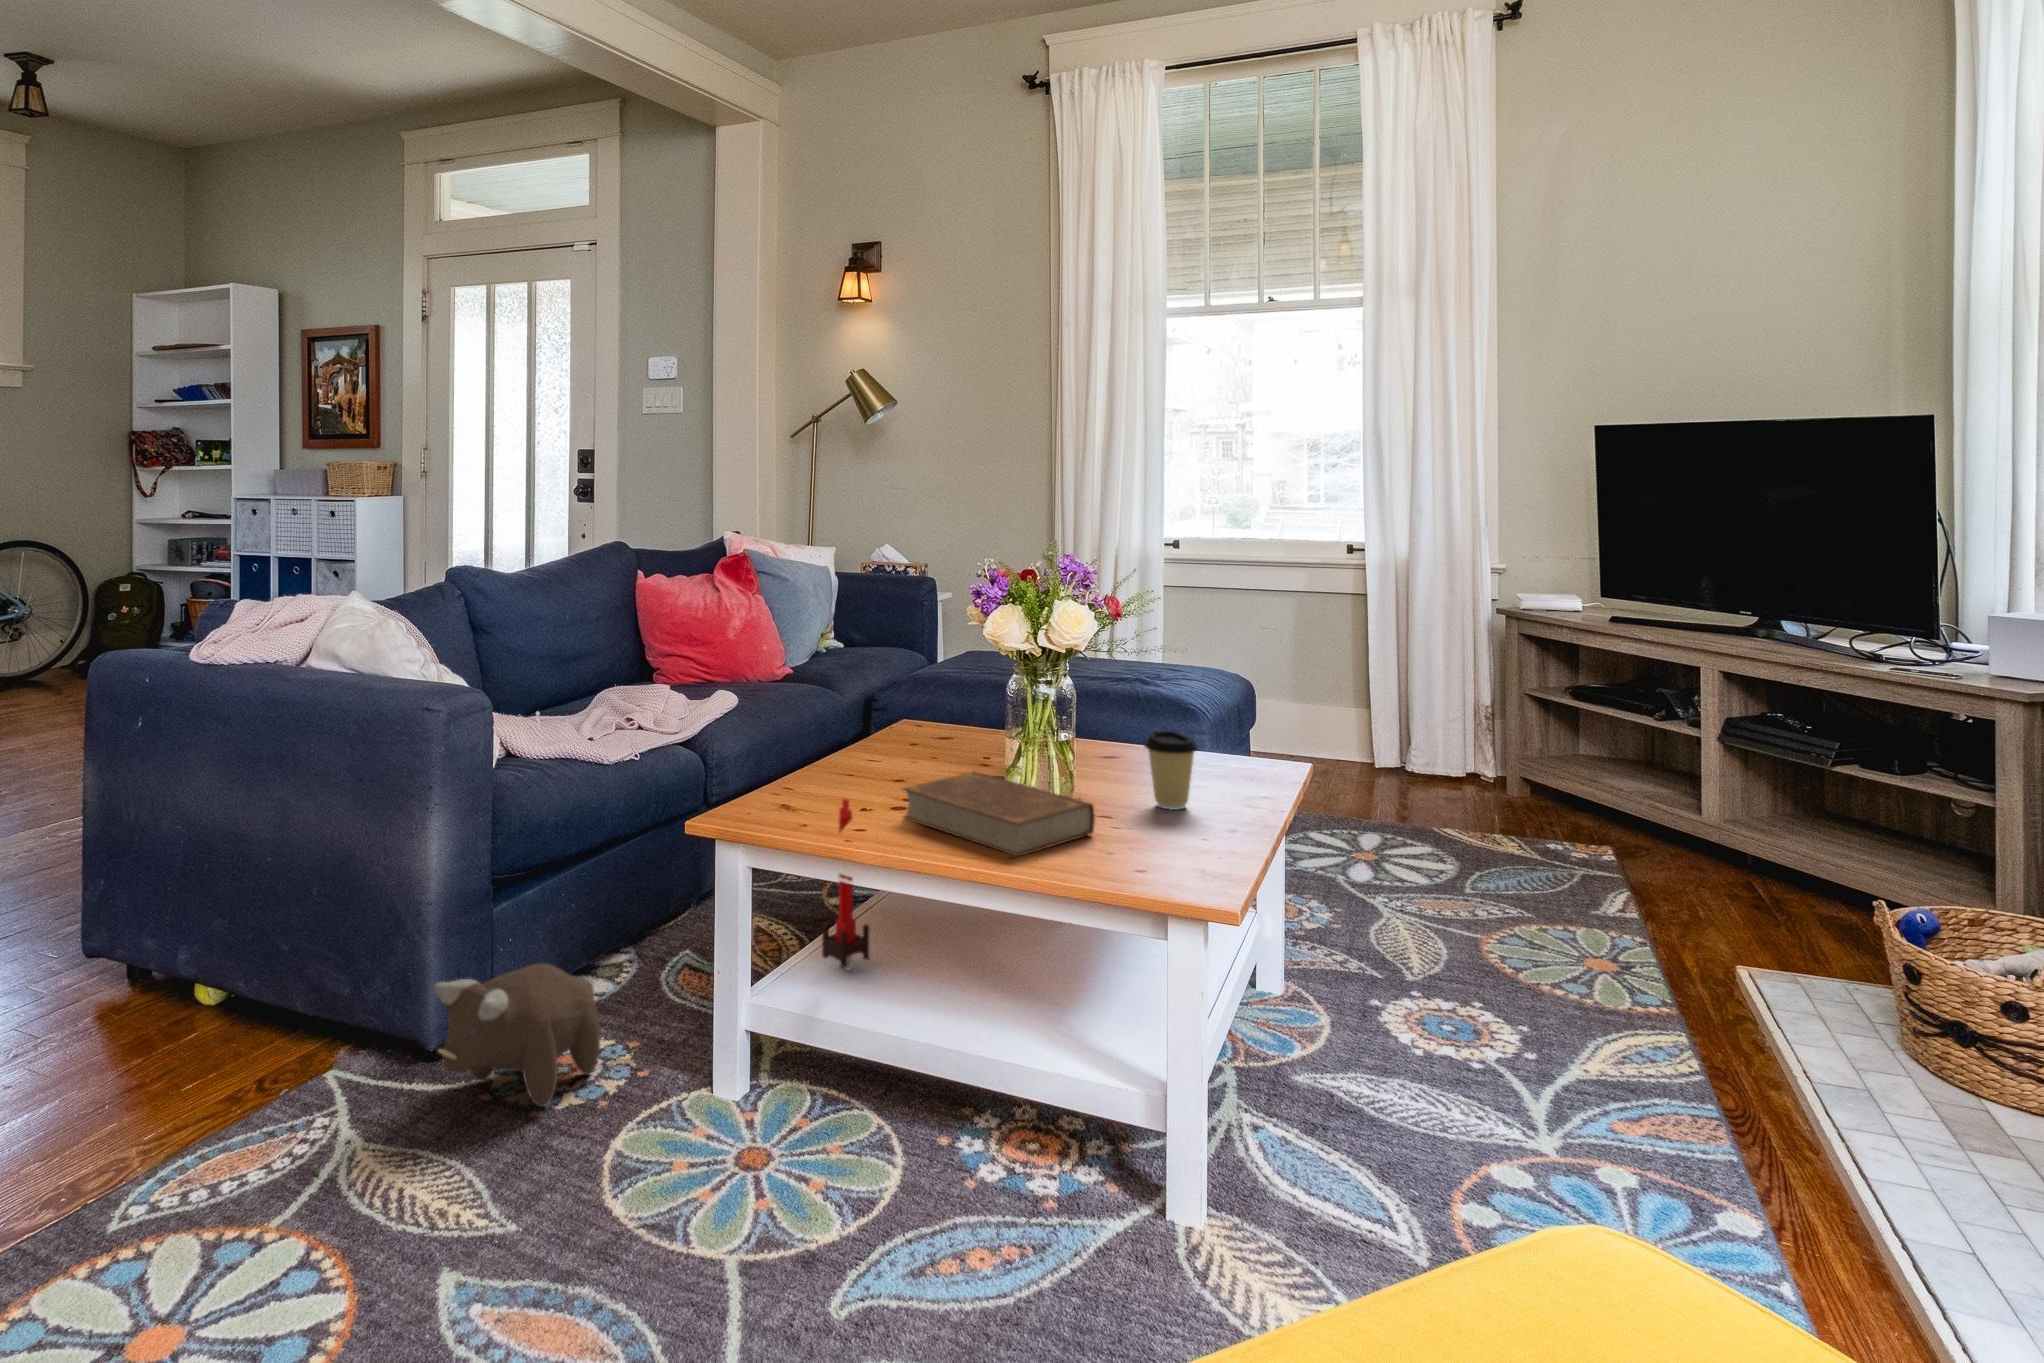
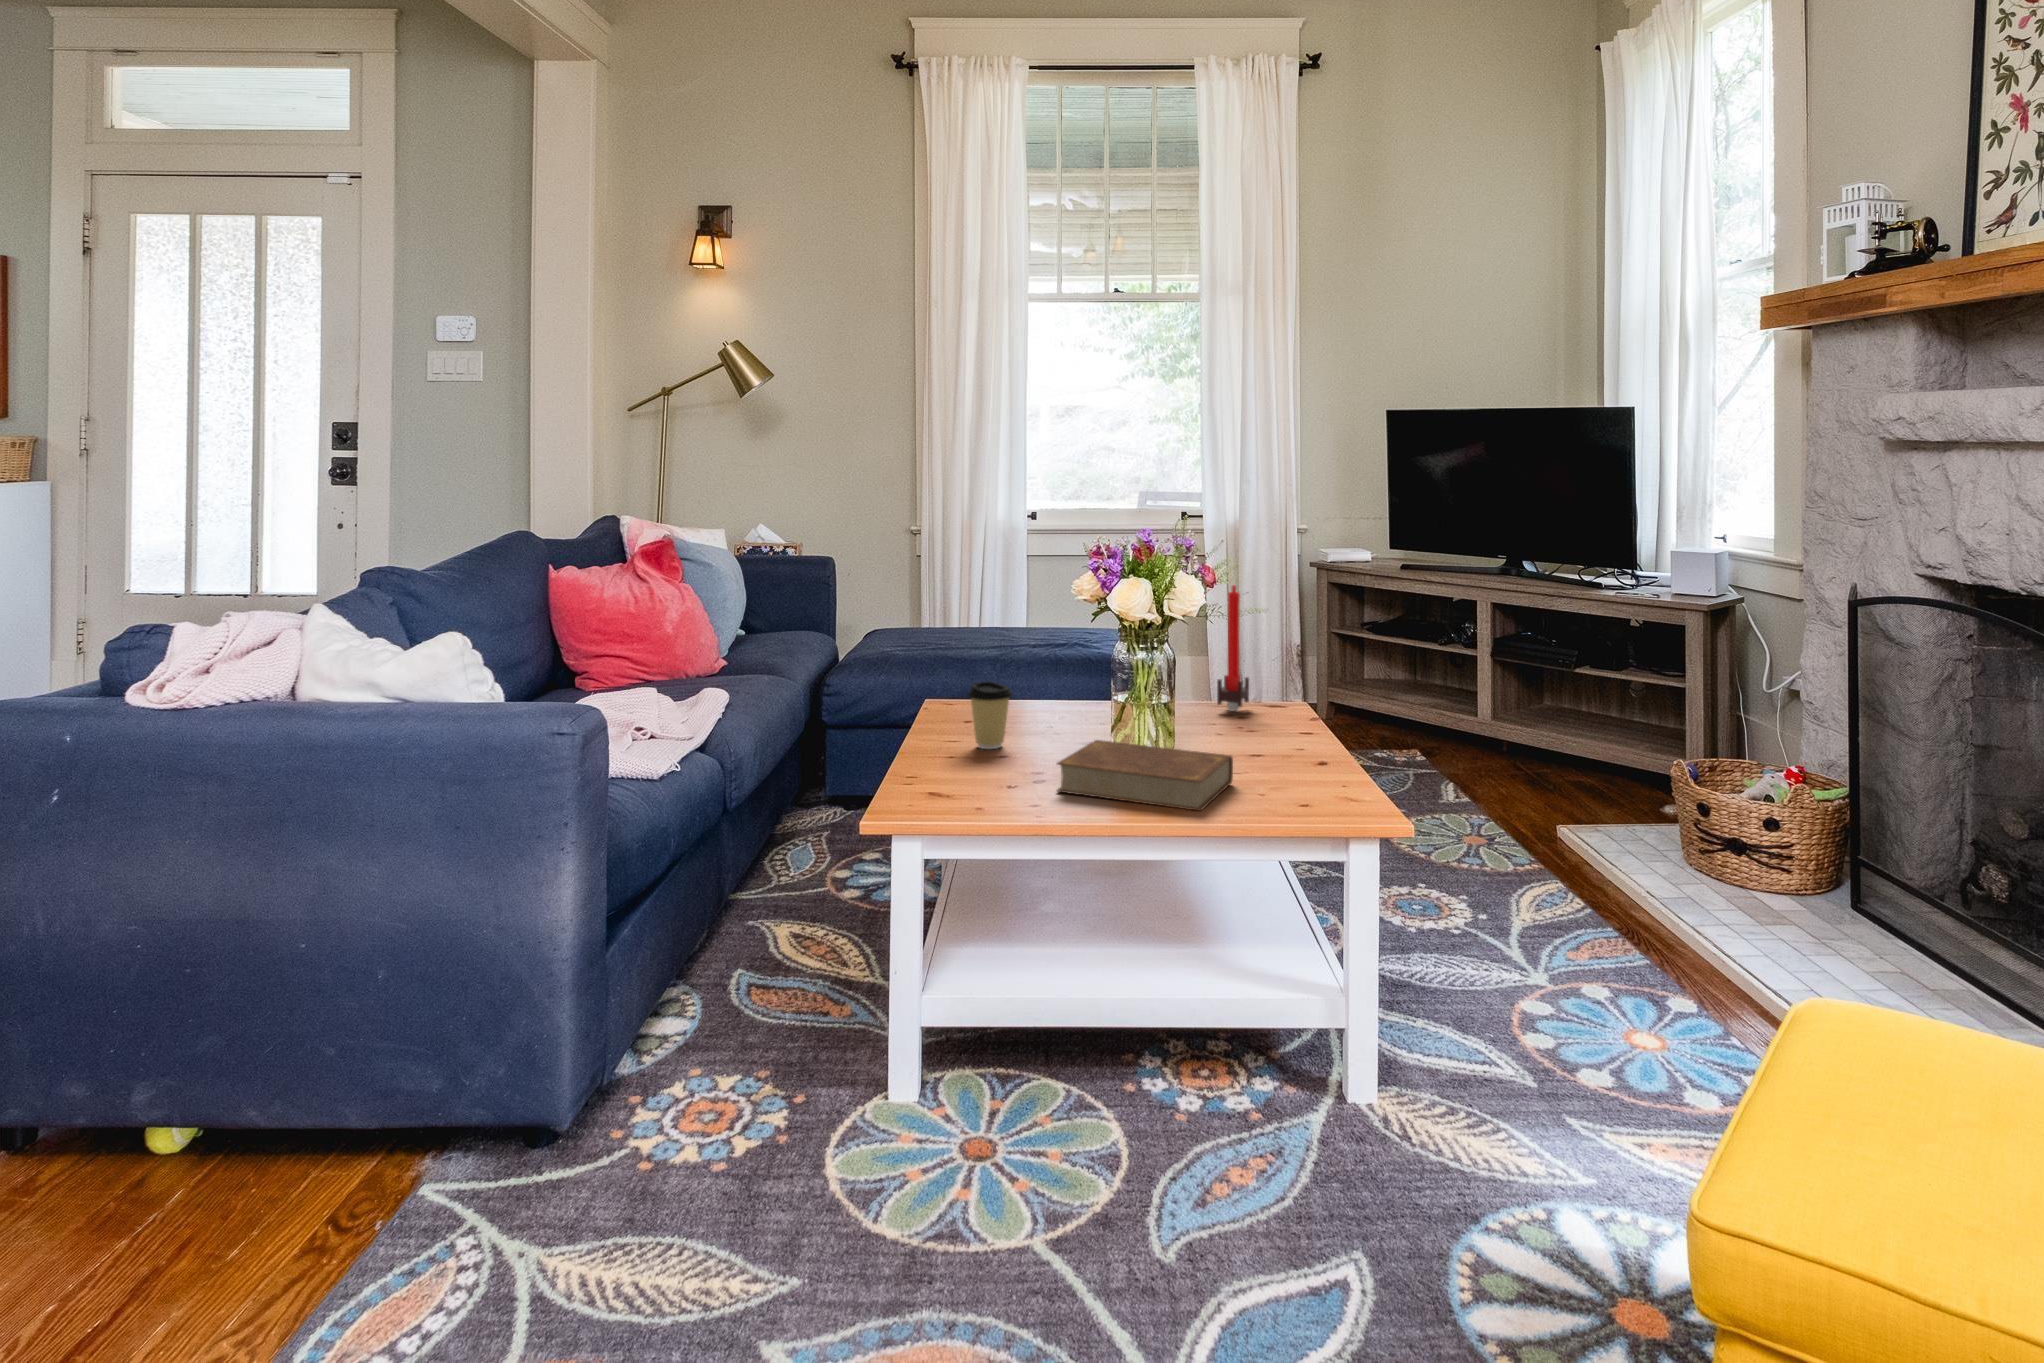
coffee cup: present [1145,731,1198,810] -> present [968,681,1012,749]
candle: present [822,798,870,970] -> present [1217,585,1249,711]
plush toy: present [434,964,600,1107] -> none [591,1004,750,1159]

